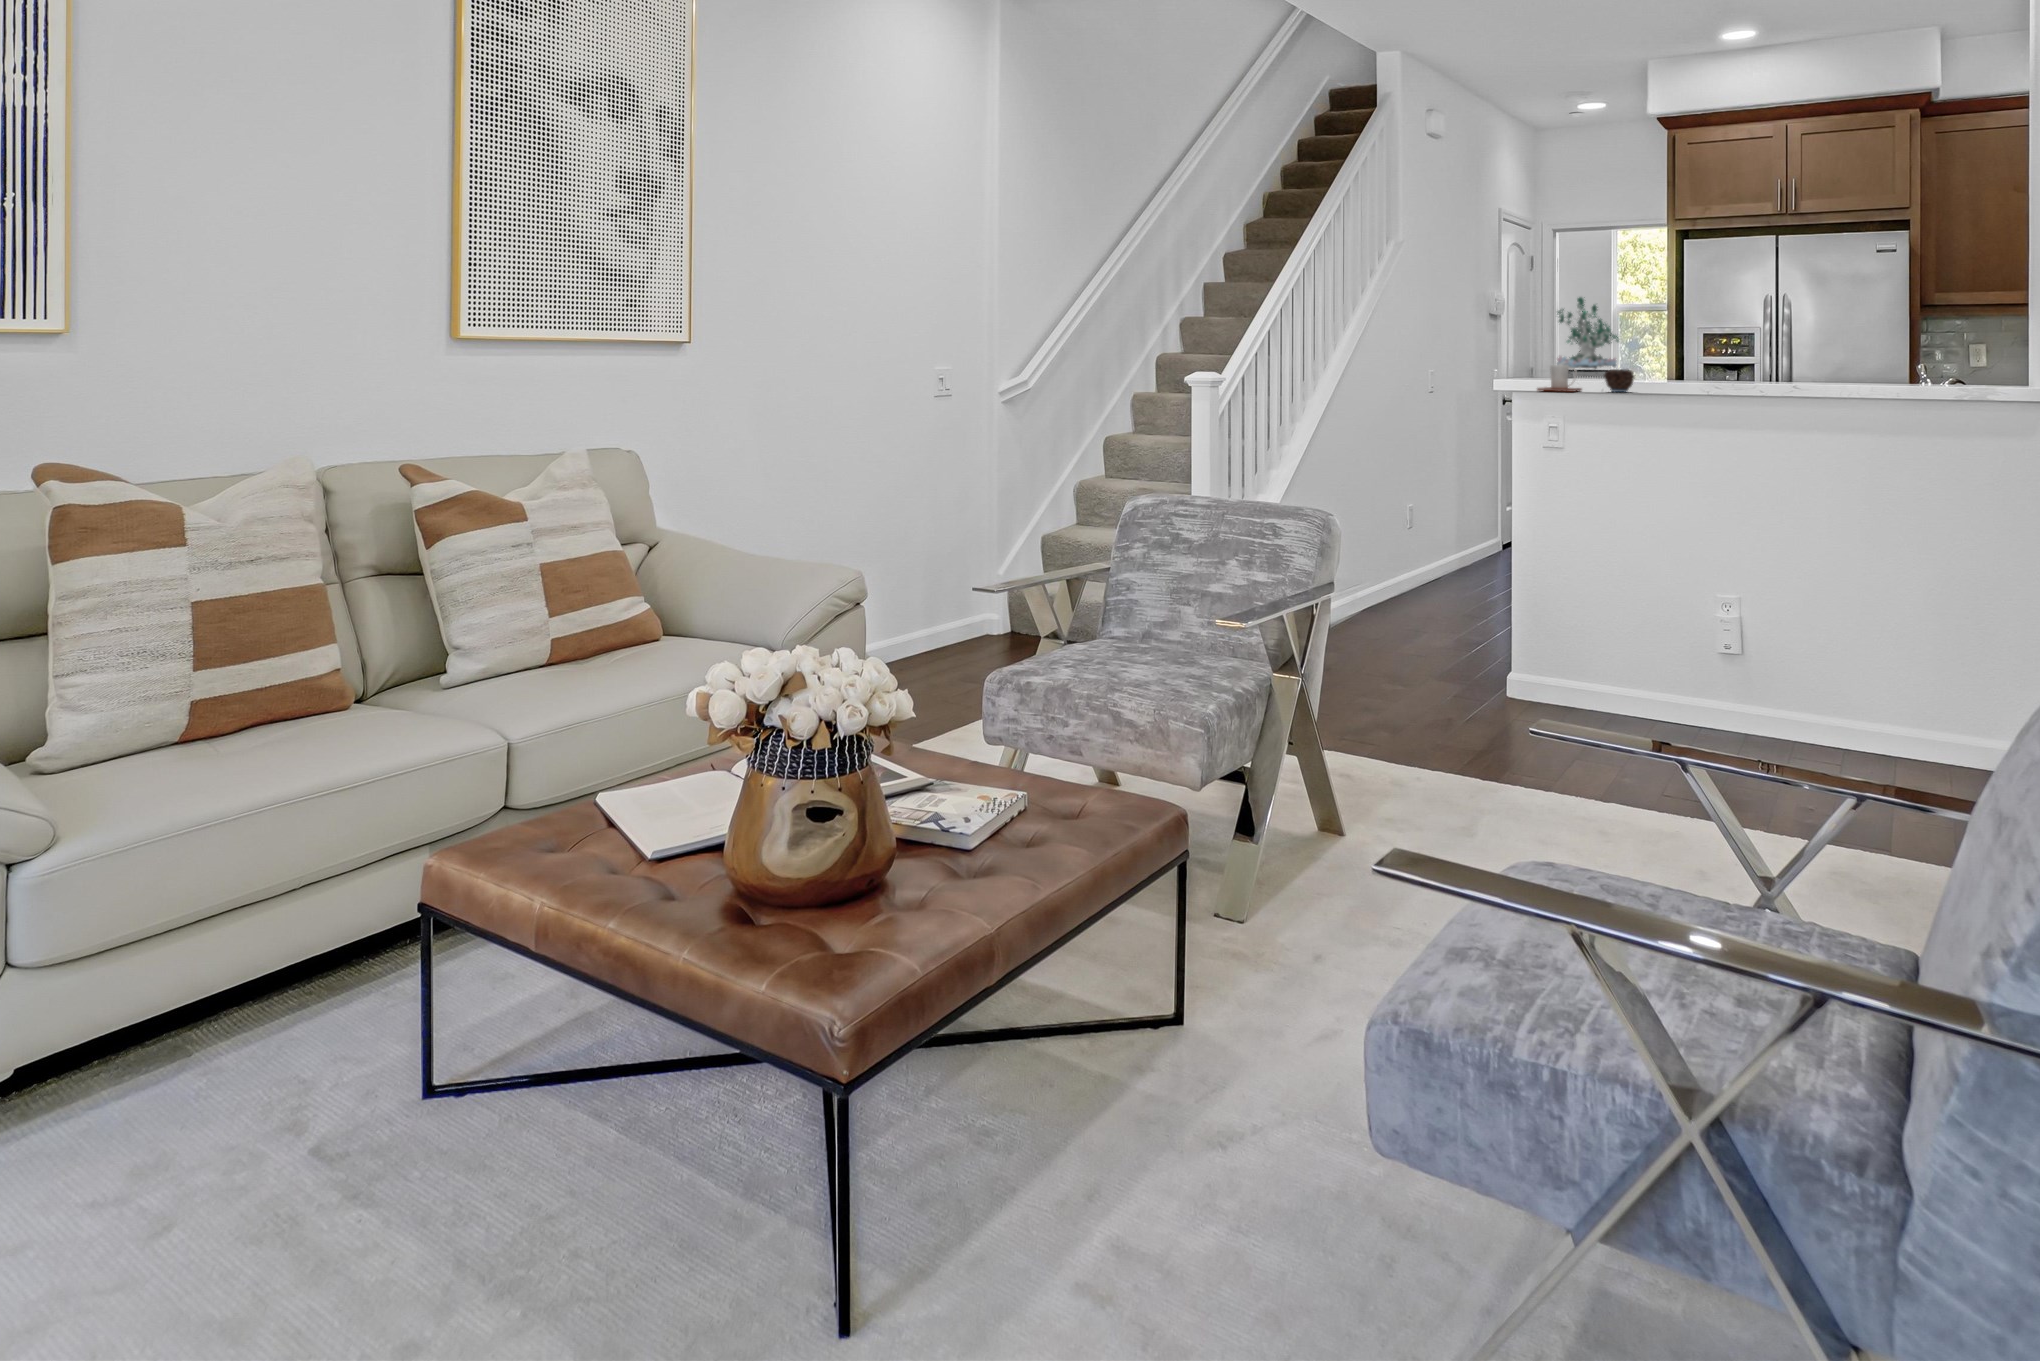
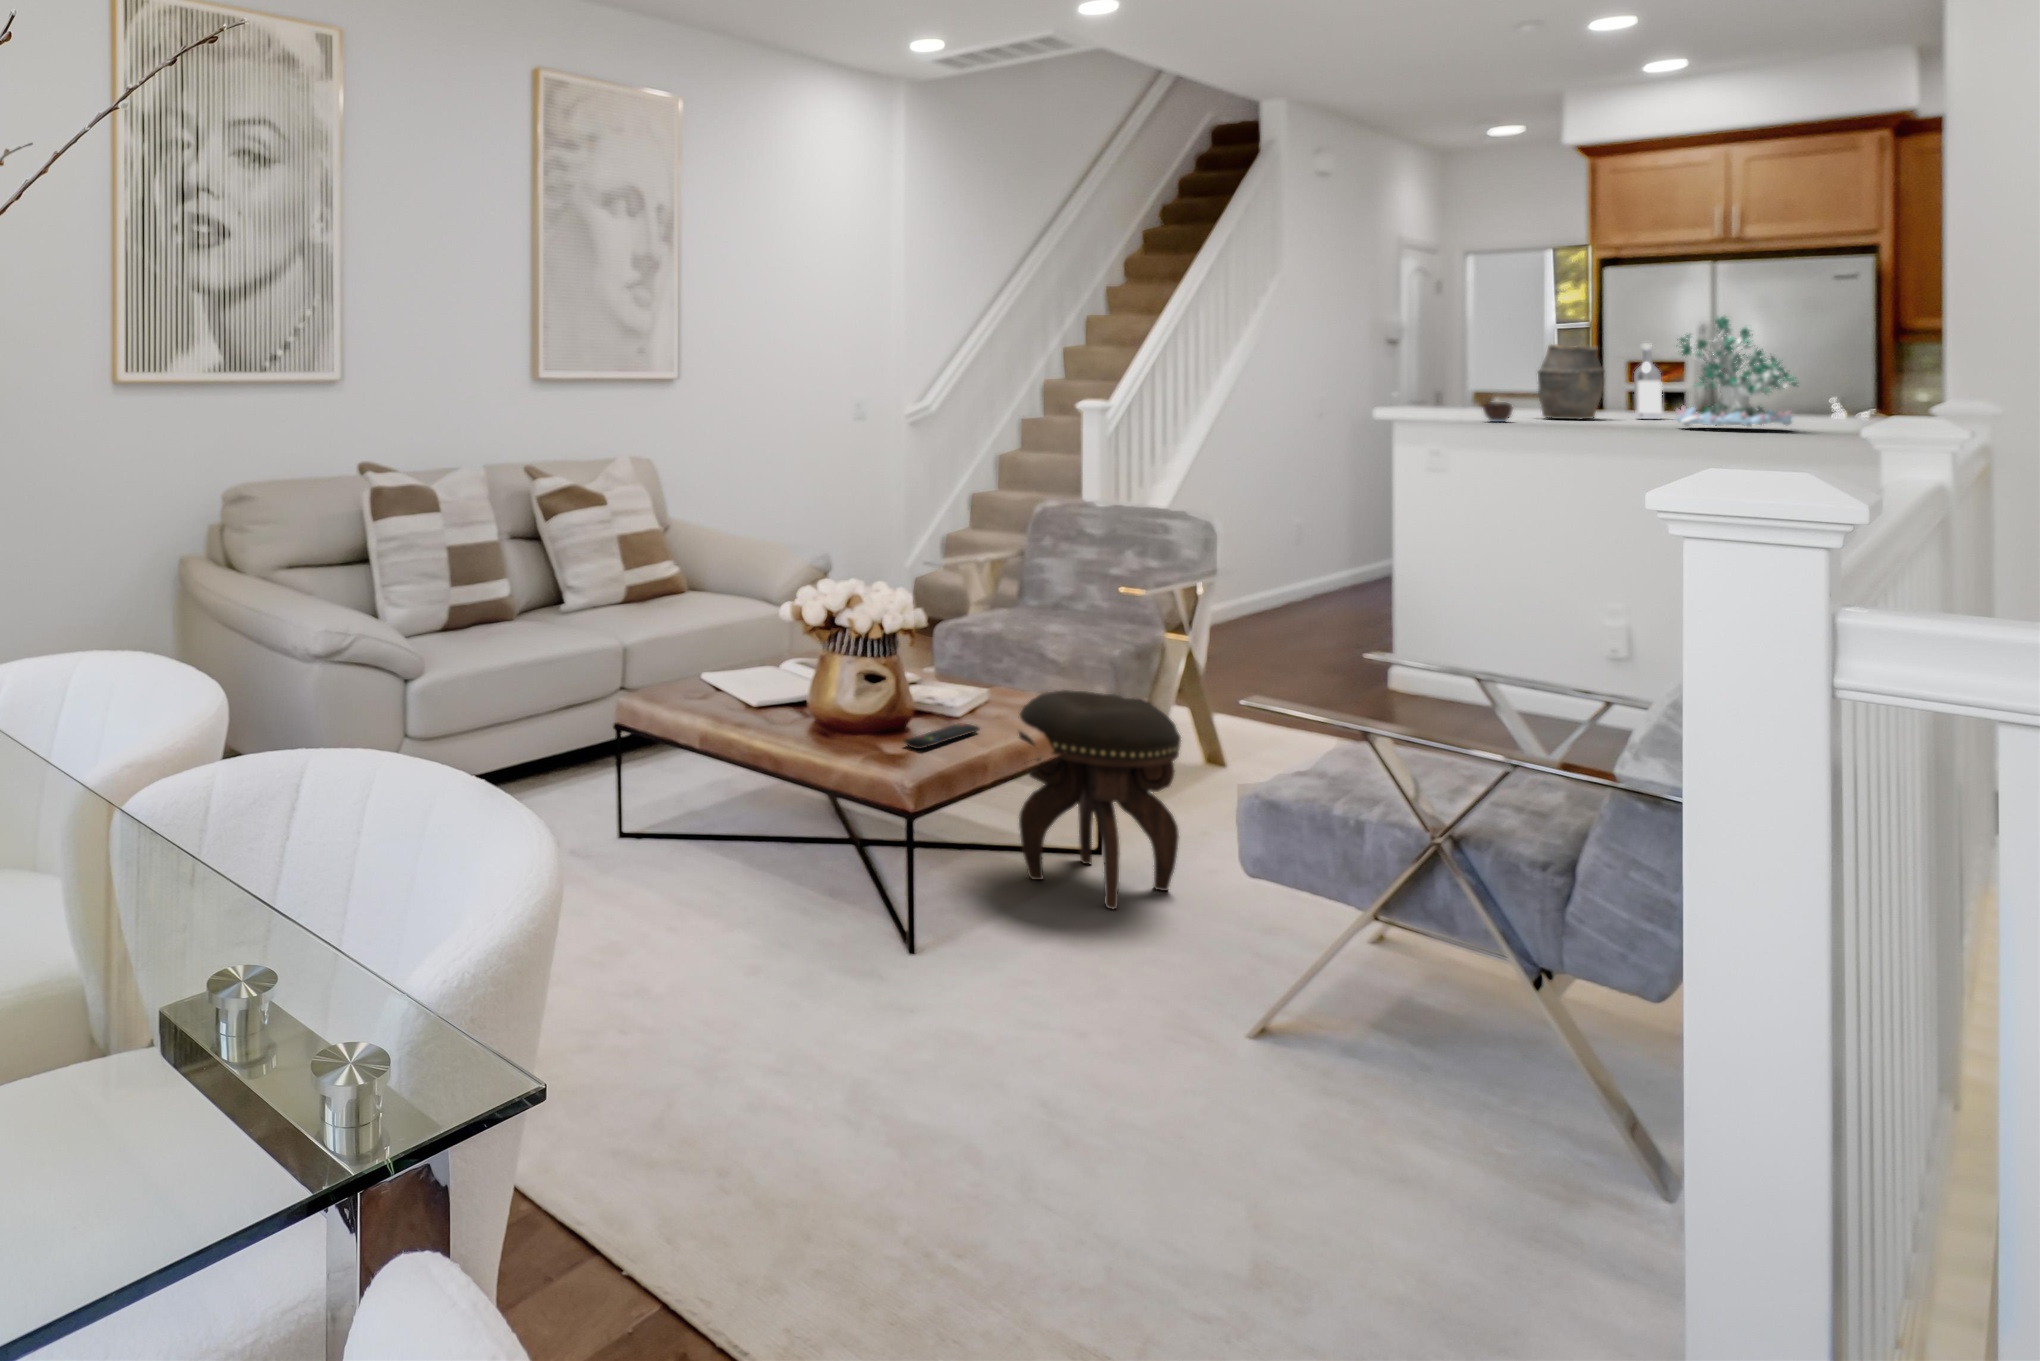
plant: present [1557,297,1619,369] -> present [1676,317,1798,427]
vase: none [1653,305,1719,389] -> present [1538,344,1604,420]
wine bottle: none [1744,305,1771,388] -> present [1634,343,1662,419]
mug: present [1537,365,1582,392] -> none [1416,397,1462,421]
footstool: none [1062,787,1293,1145] -> present [1019,690,1181,909]
remote control: none [866,866,997,935] -> present [905,723,979,749]

